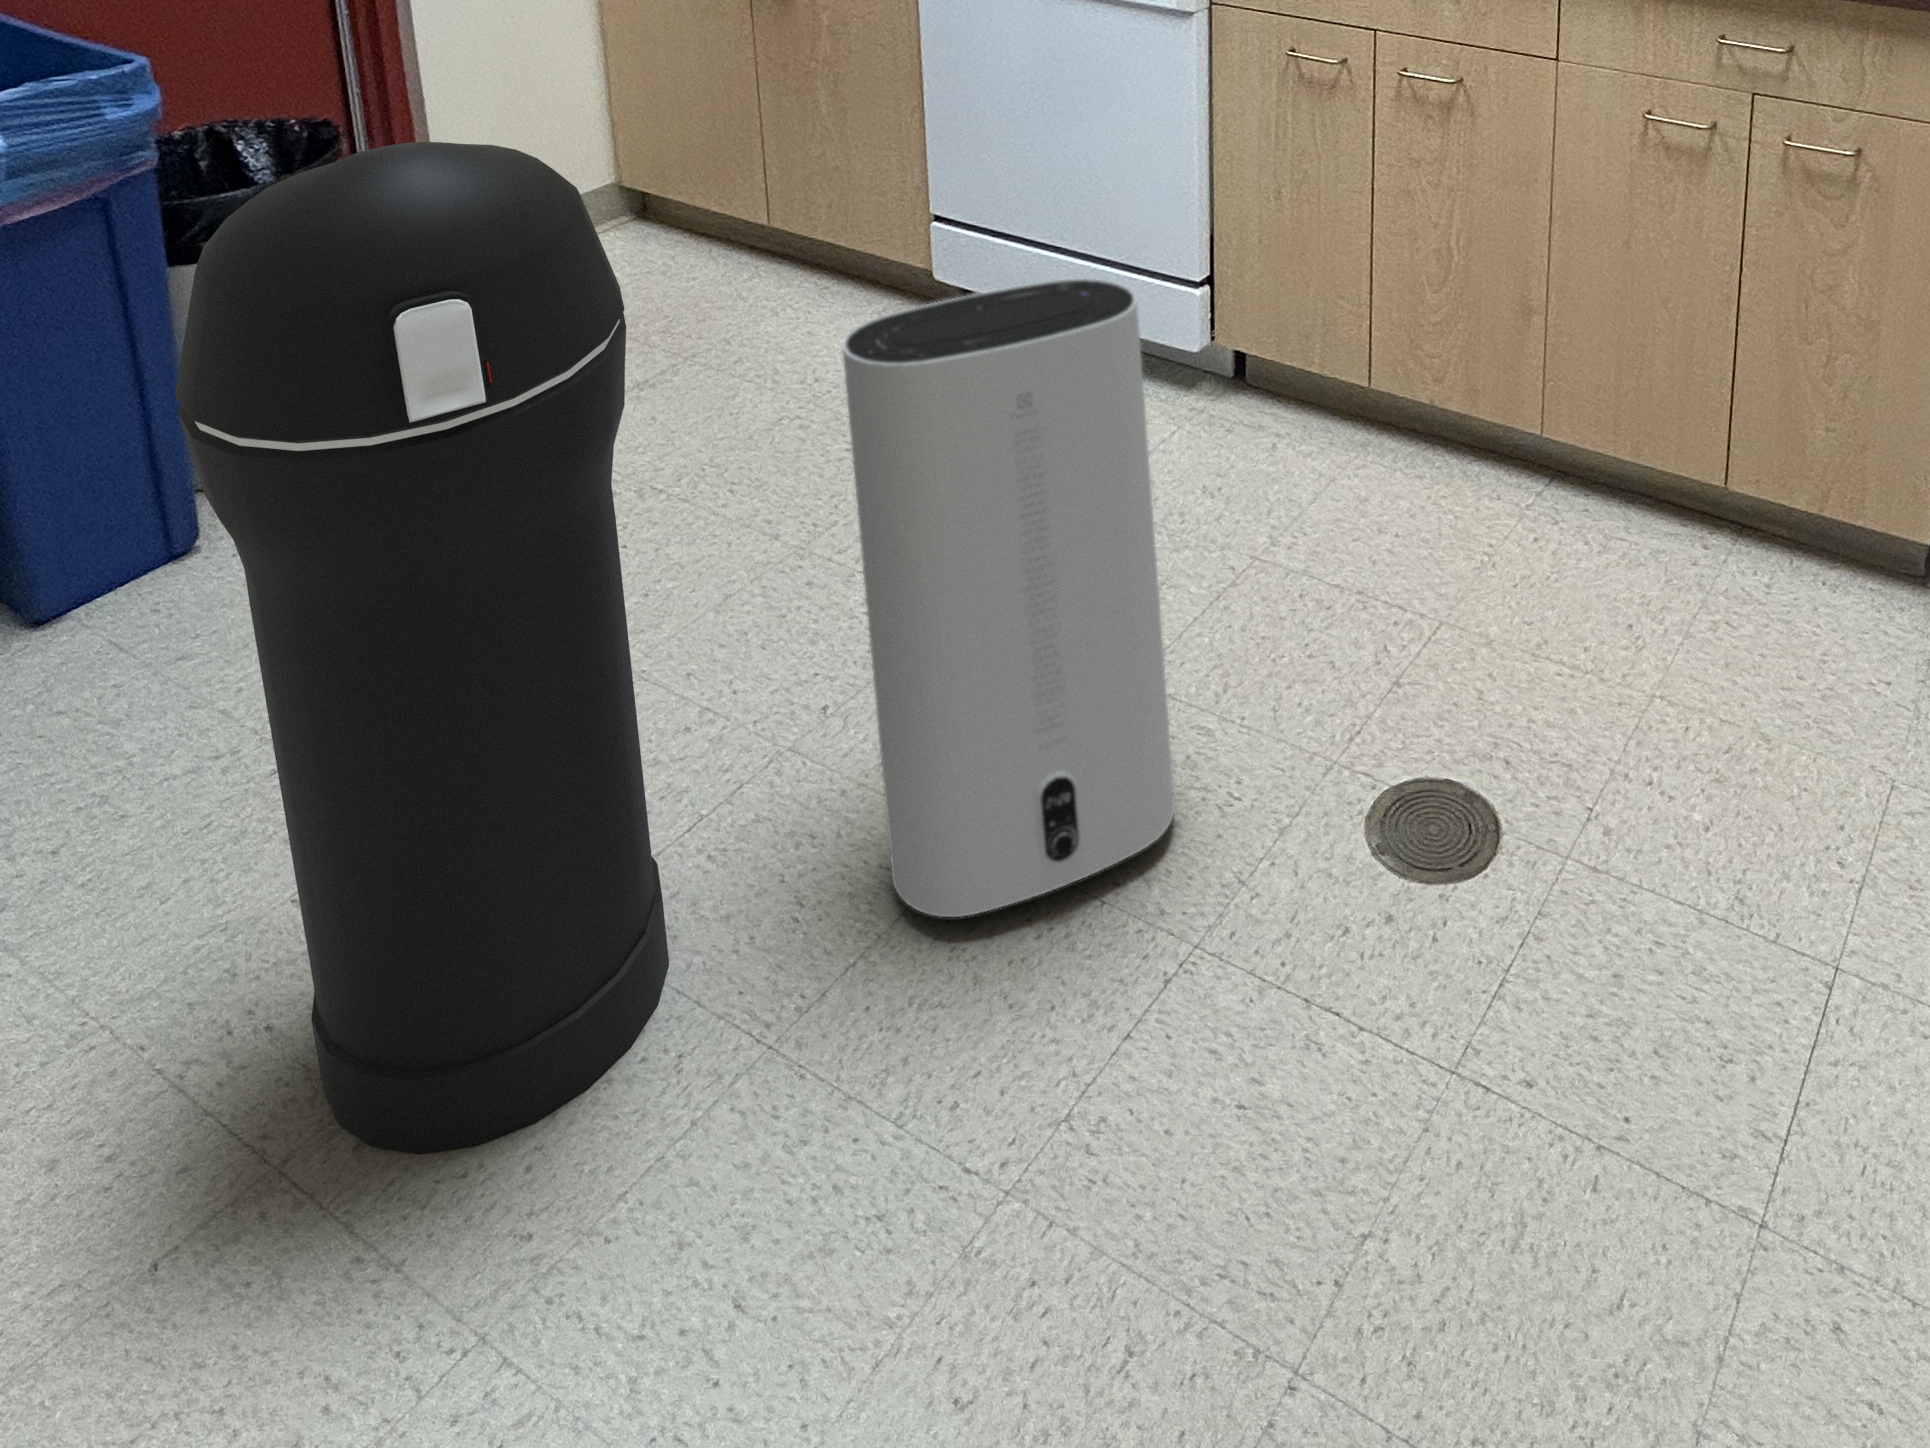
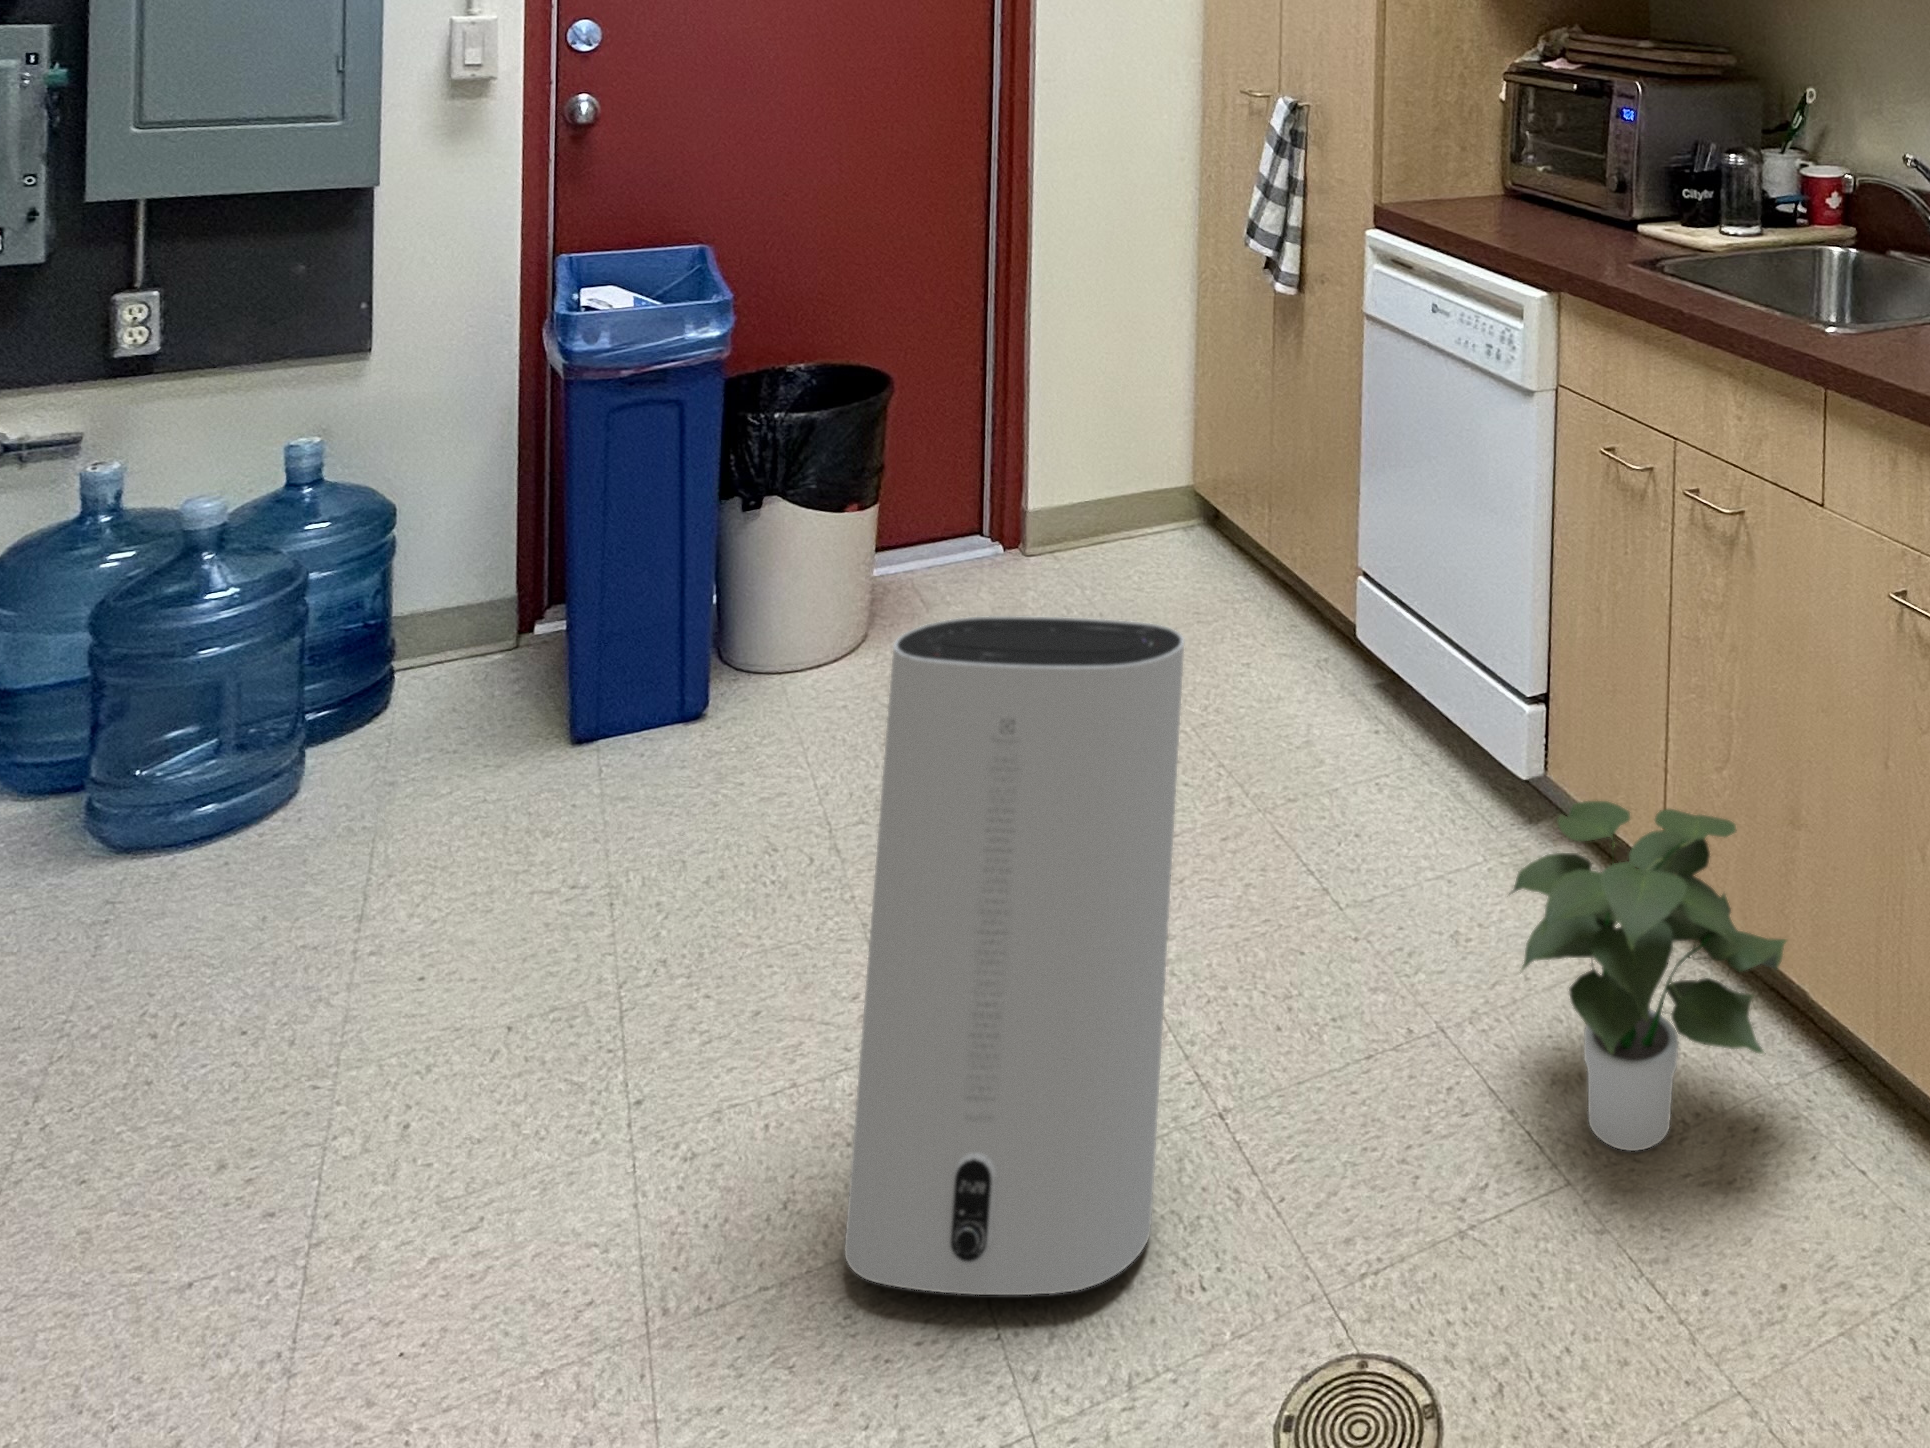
trash can: present [175,142,669,1154] -> none [364,363,728,1301]
potted plant: none [1324,320,1571,586] -> present [1511,801,1786,1151]

